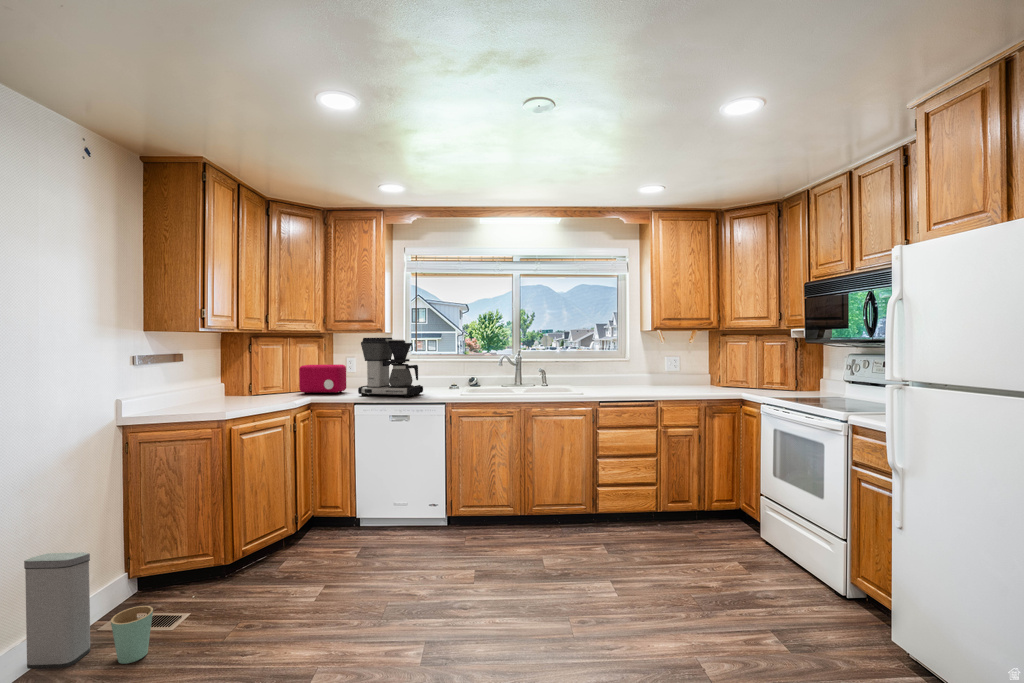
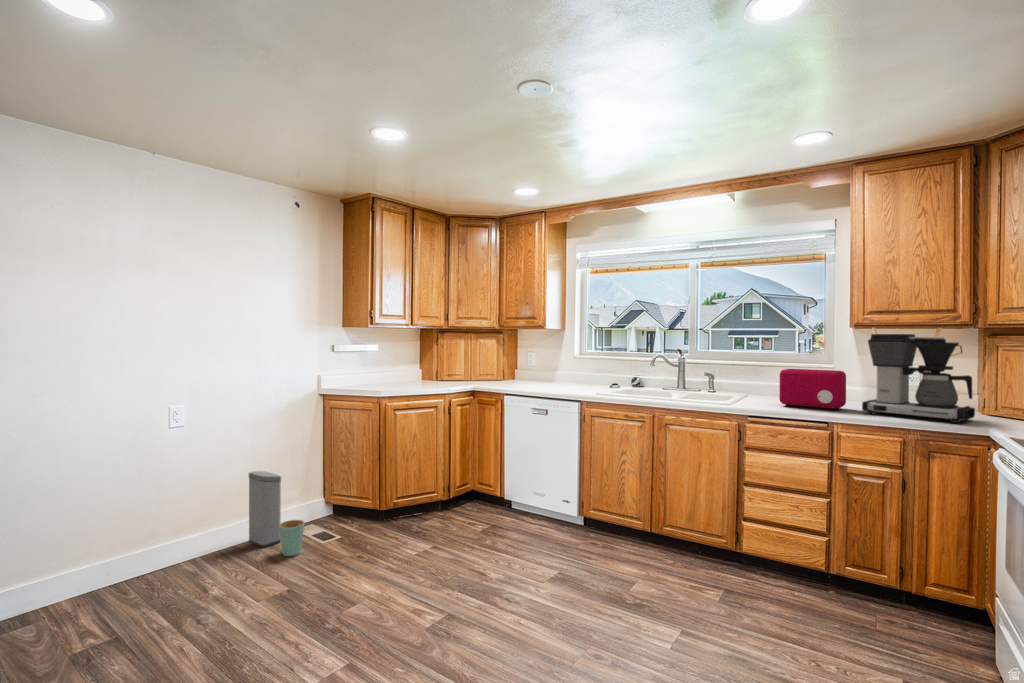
coffee maker: present [358,338,423,397] -> present [862,334,975,423]
toaster: present [299,365,346,394] -> present [779,369,846,410]

